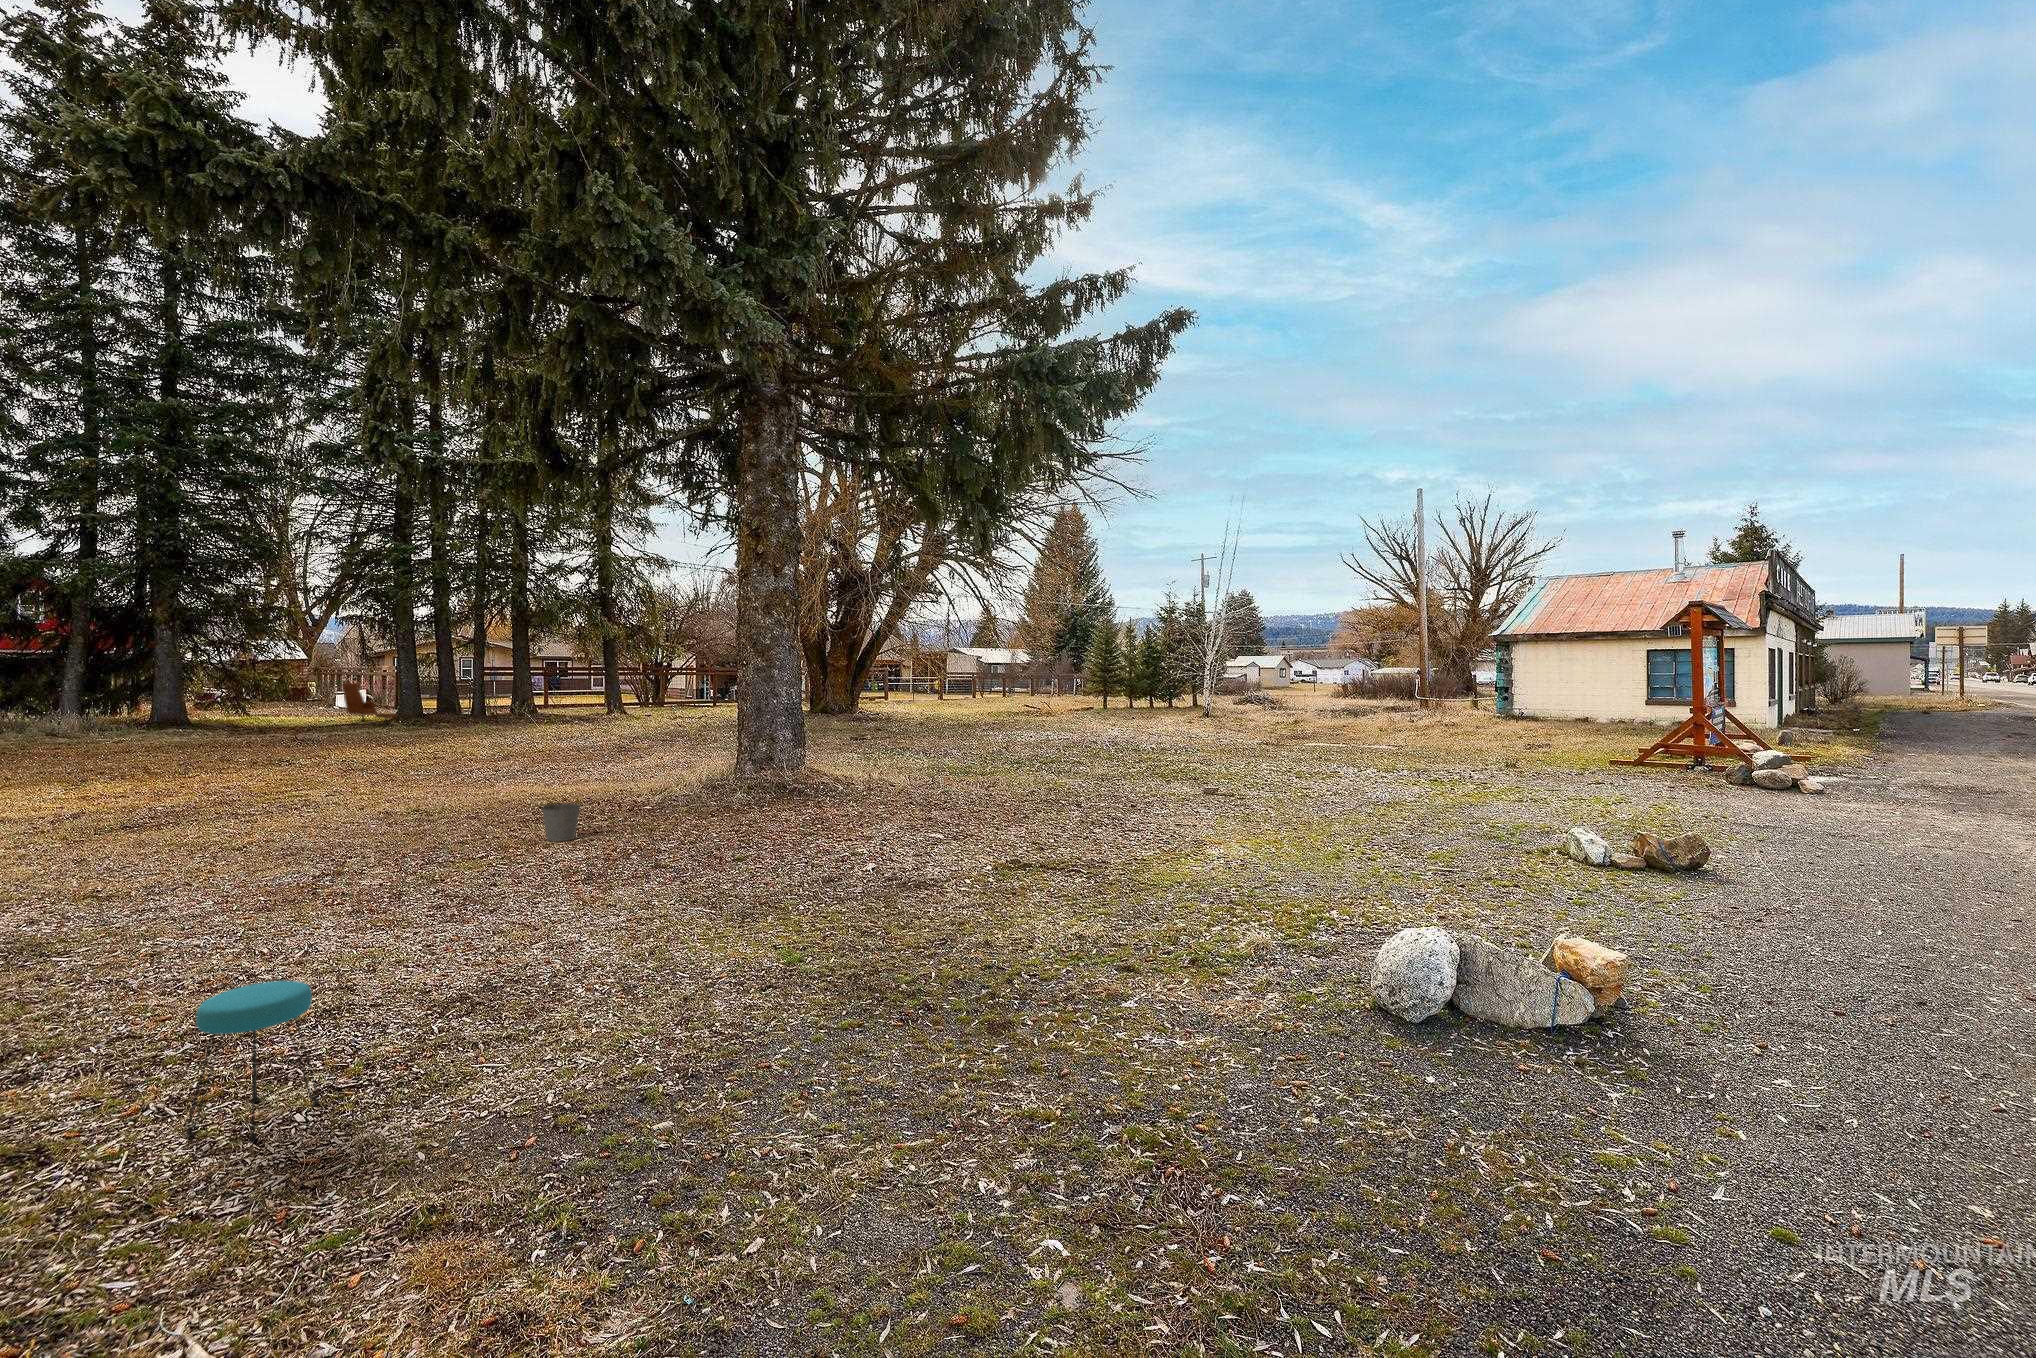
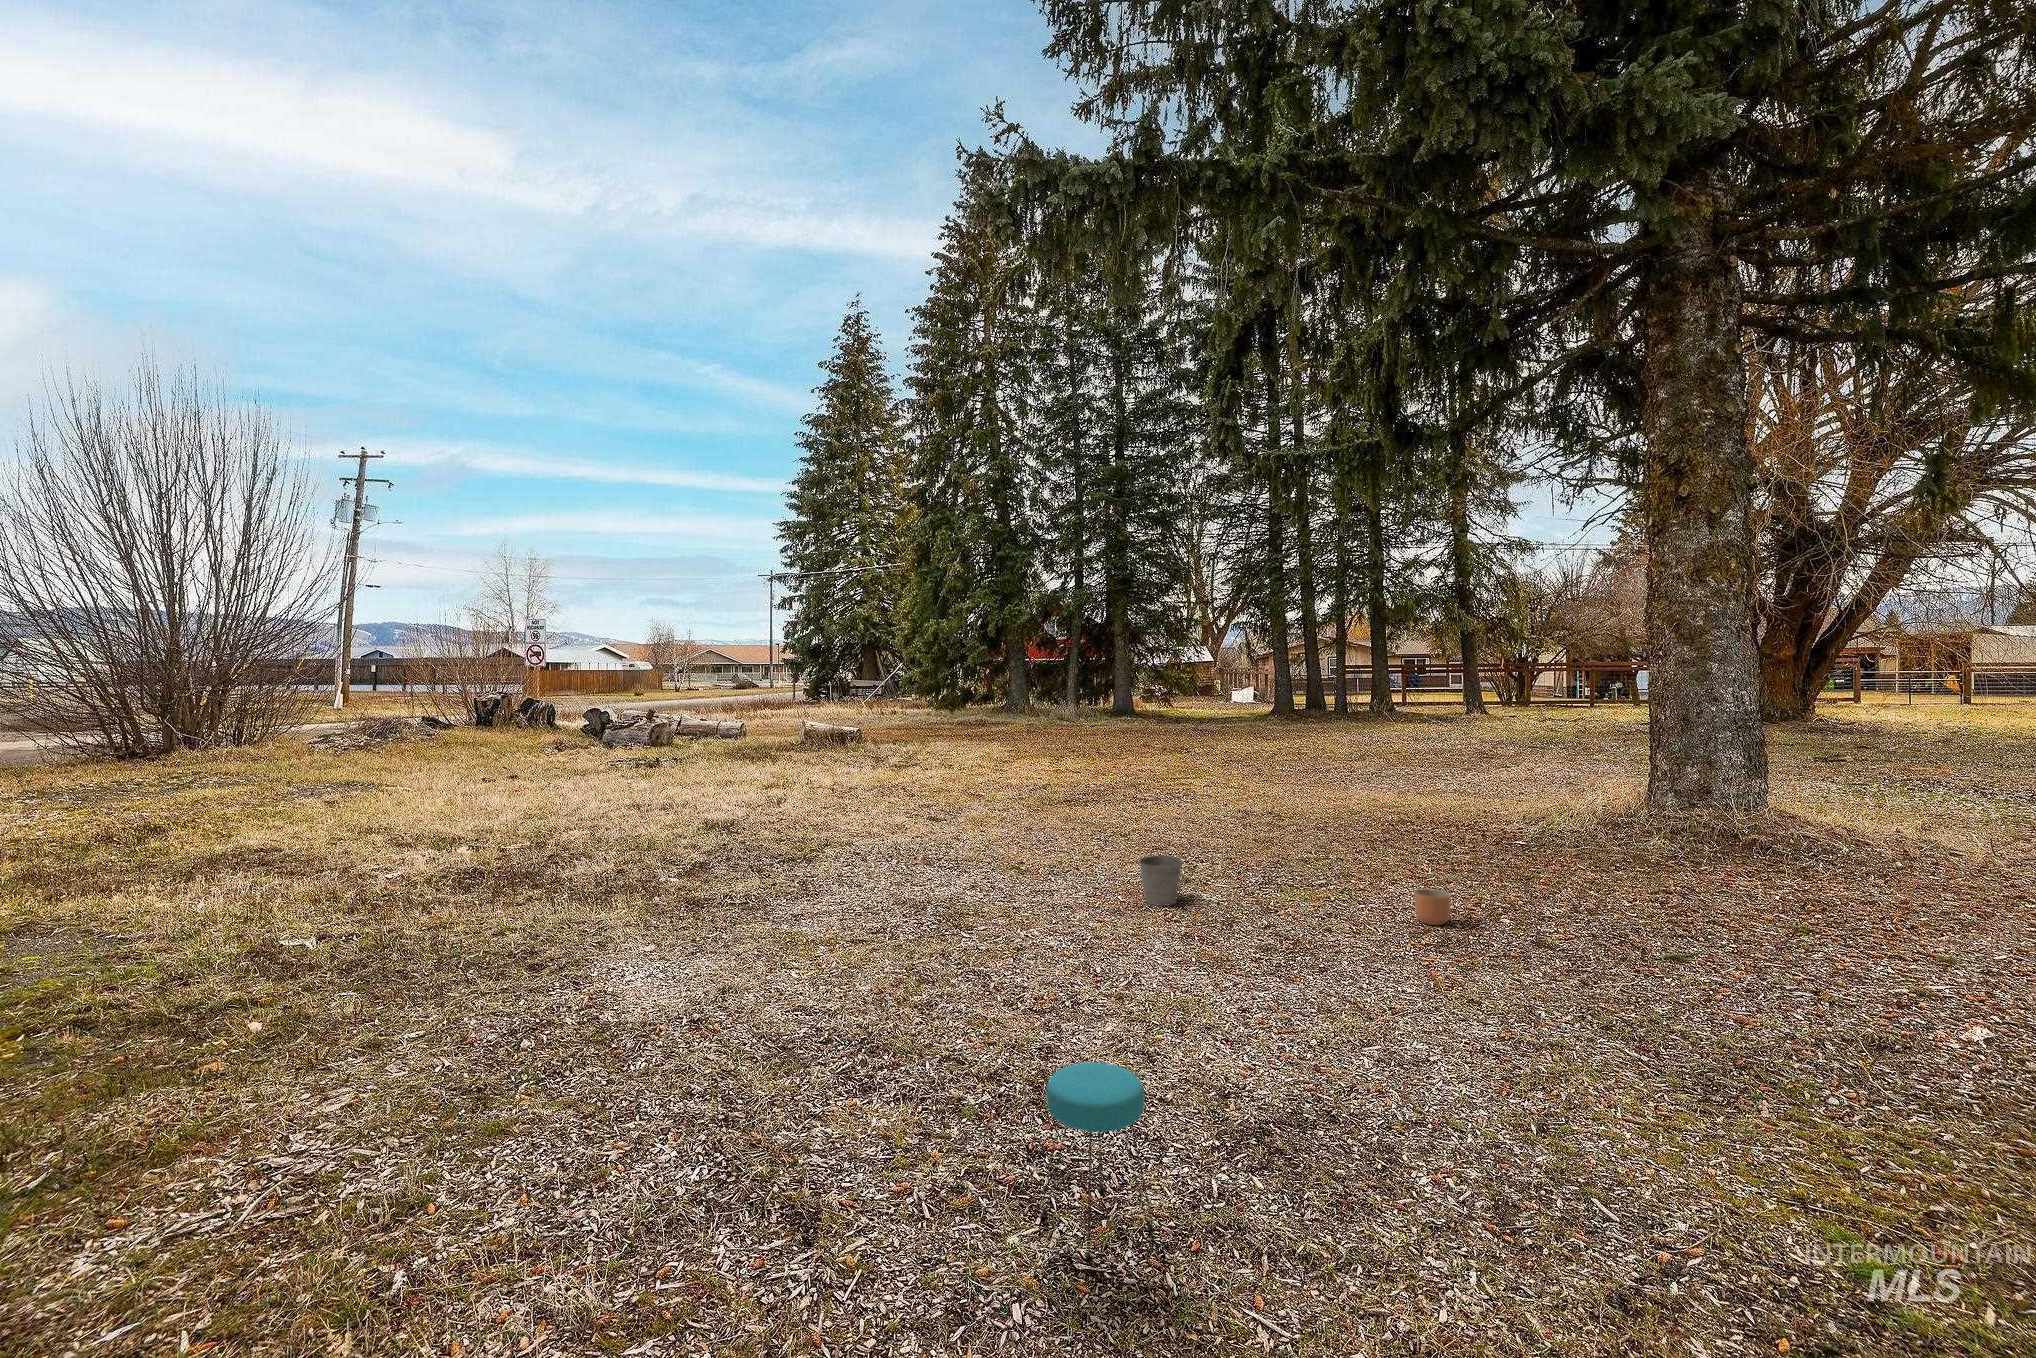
lounge chair: present [343,683,397,725] -> none [1232,683,1273,721]
bucket: present [542,803,581,842] -> present [1139,855,1182,906]
planter: none [554,838,584,867] -> present [1414,889,1451,925]

